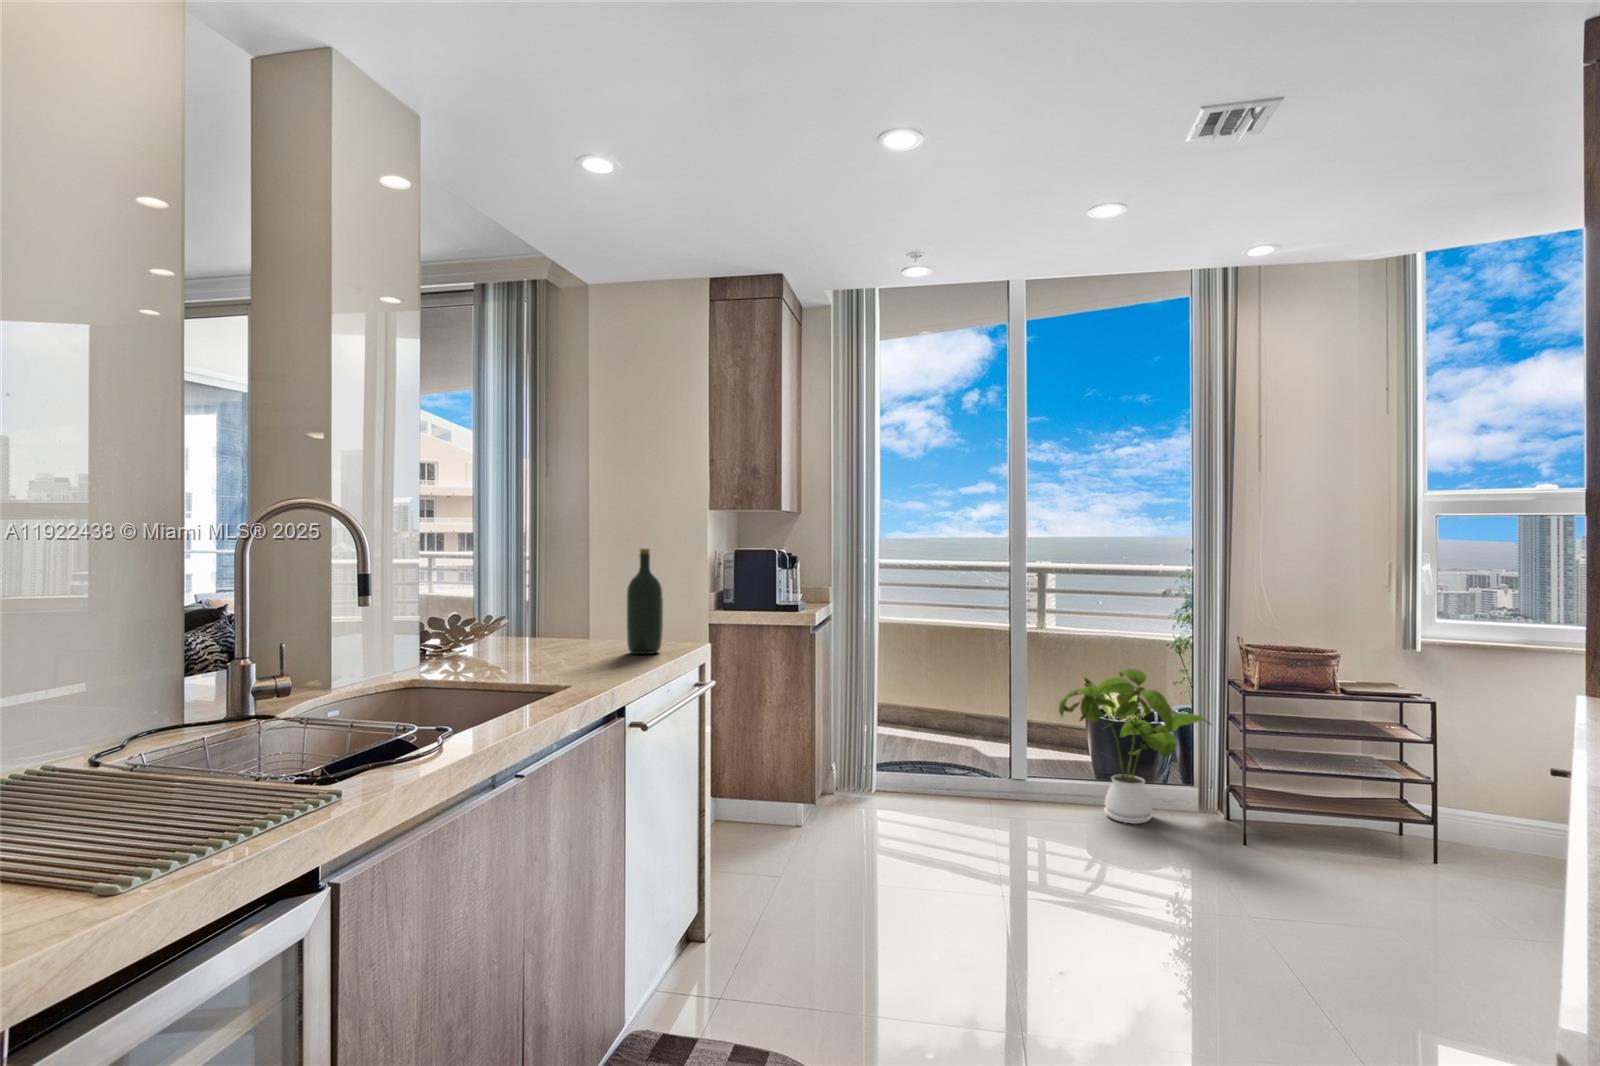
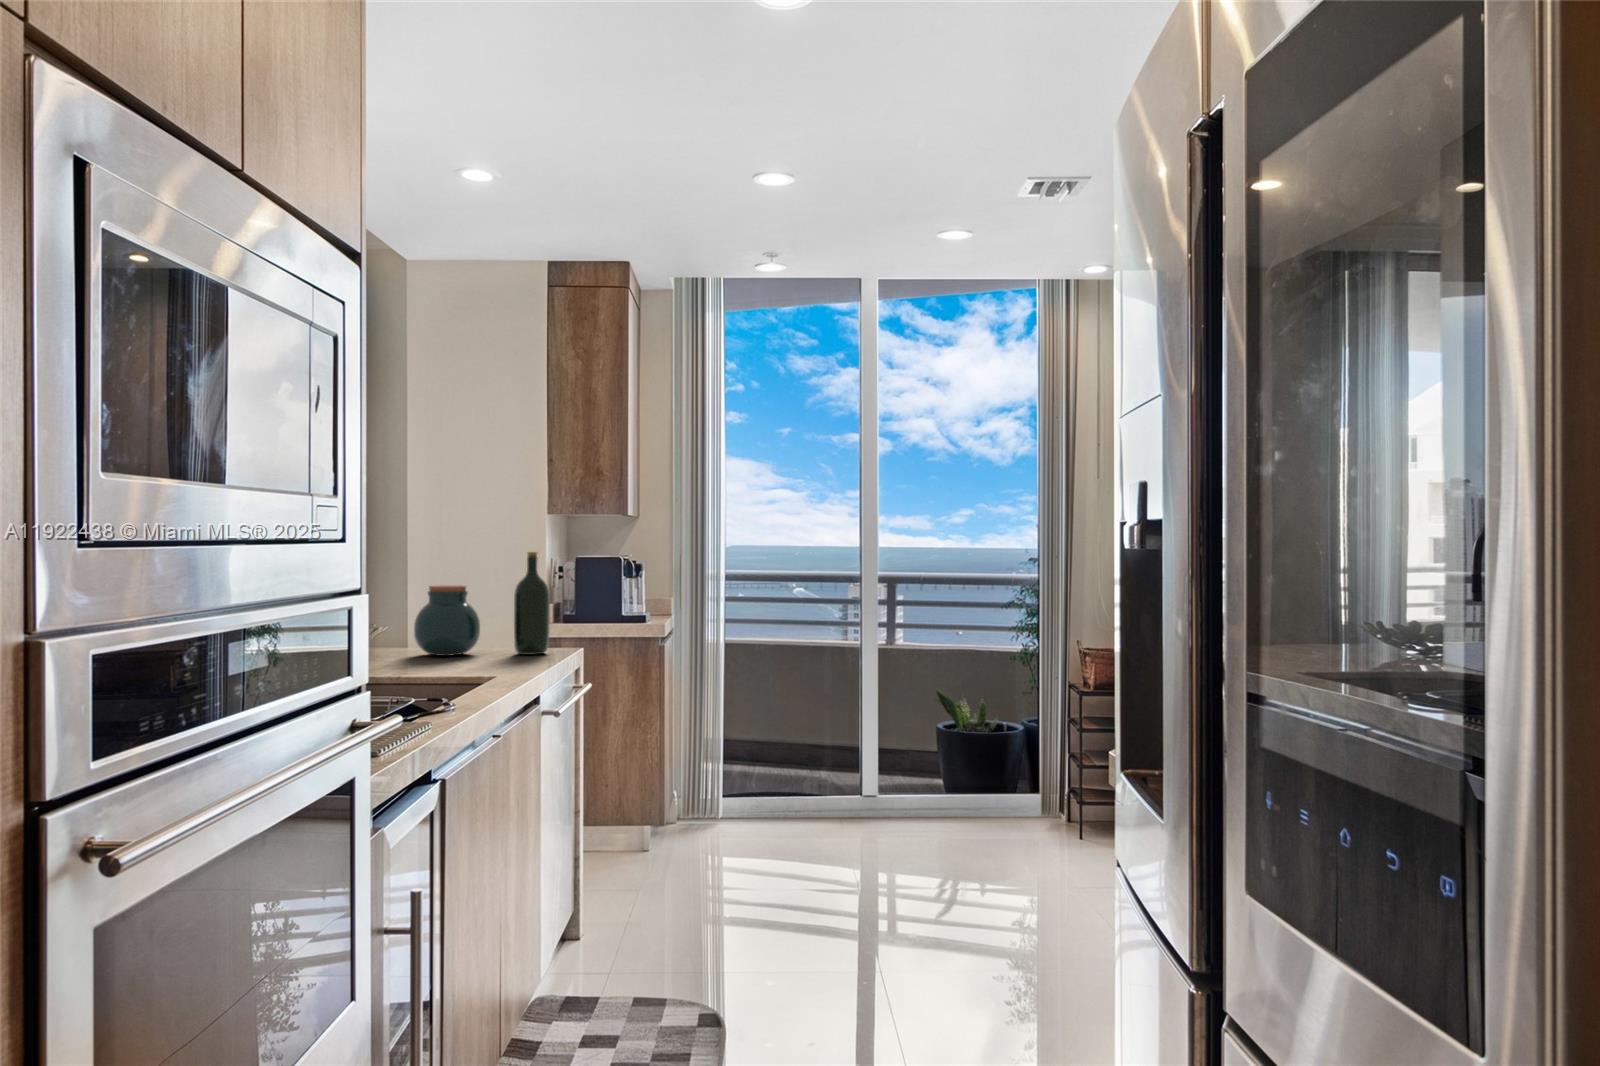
jar: none [530,582,596,653] -> present [414,585,480,656]
house plant: present [1059,668,1210,824] -> none [910,675,1054,829]

